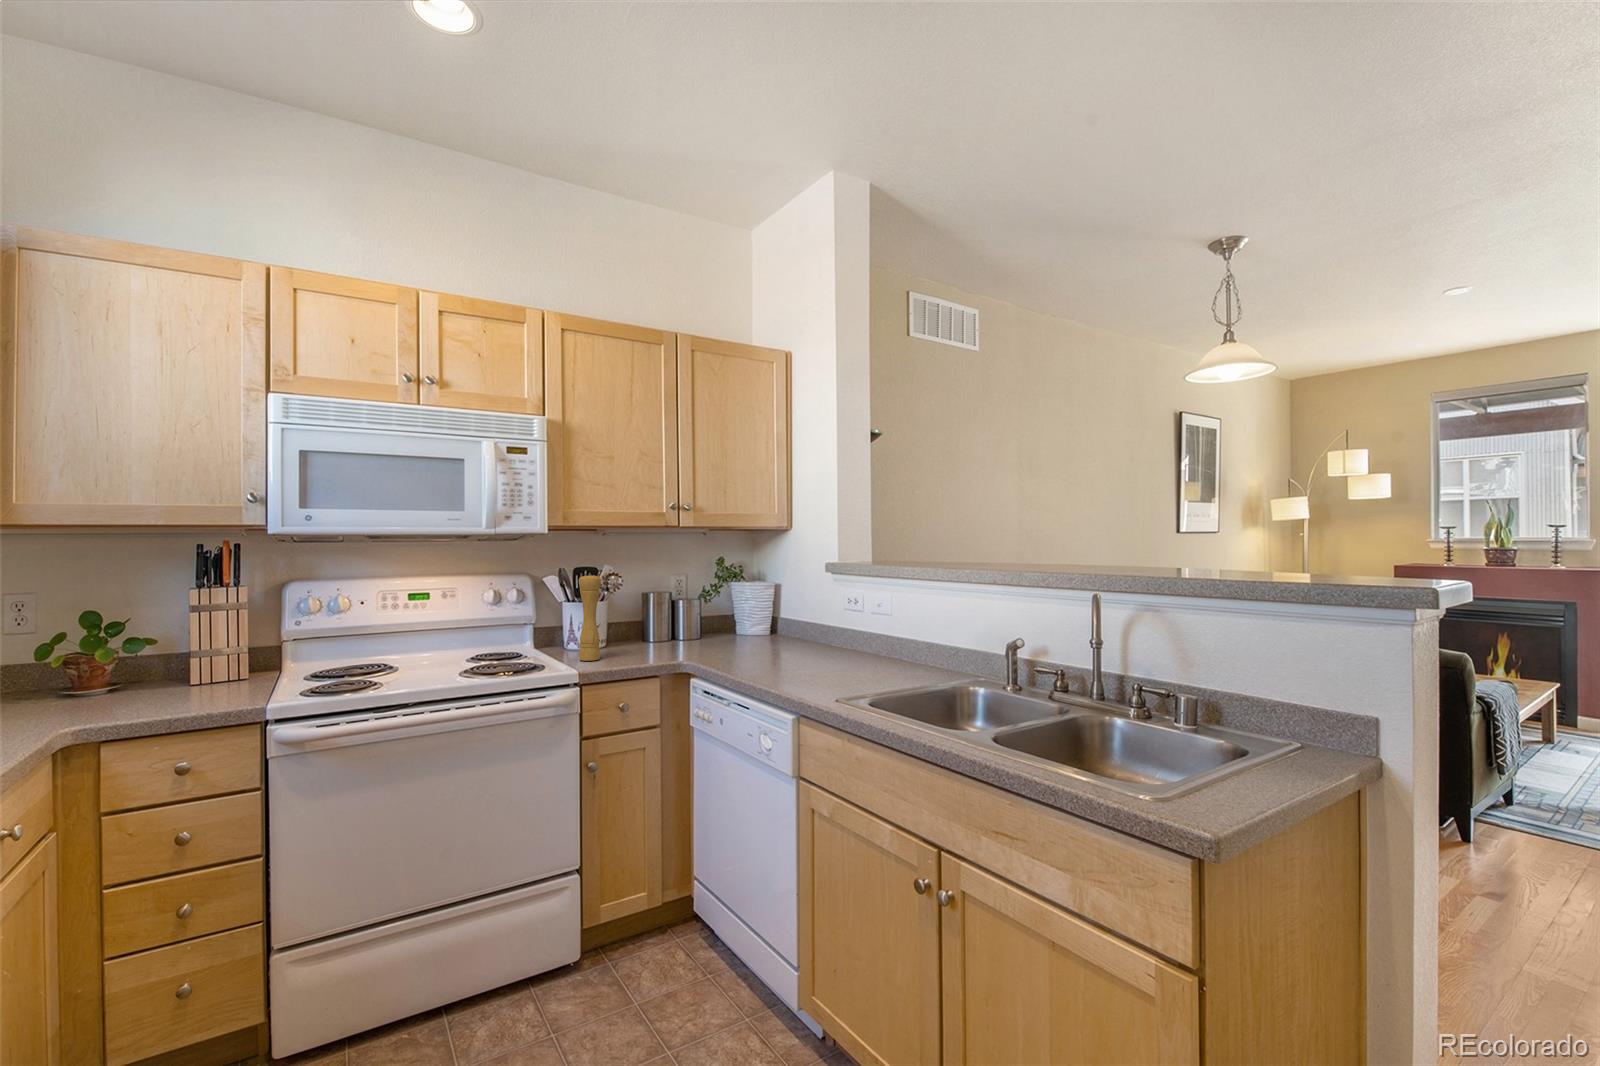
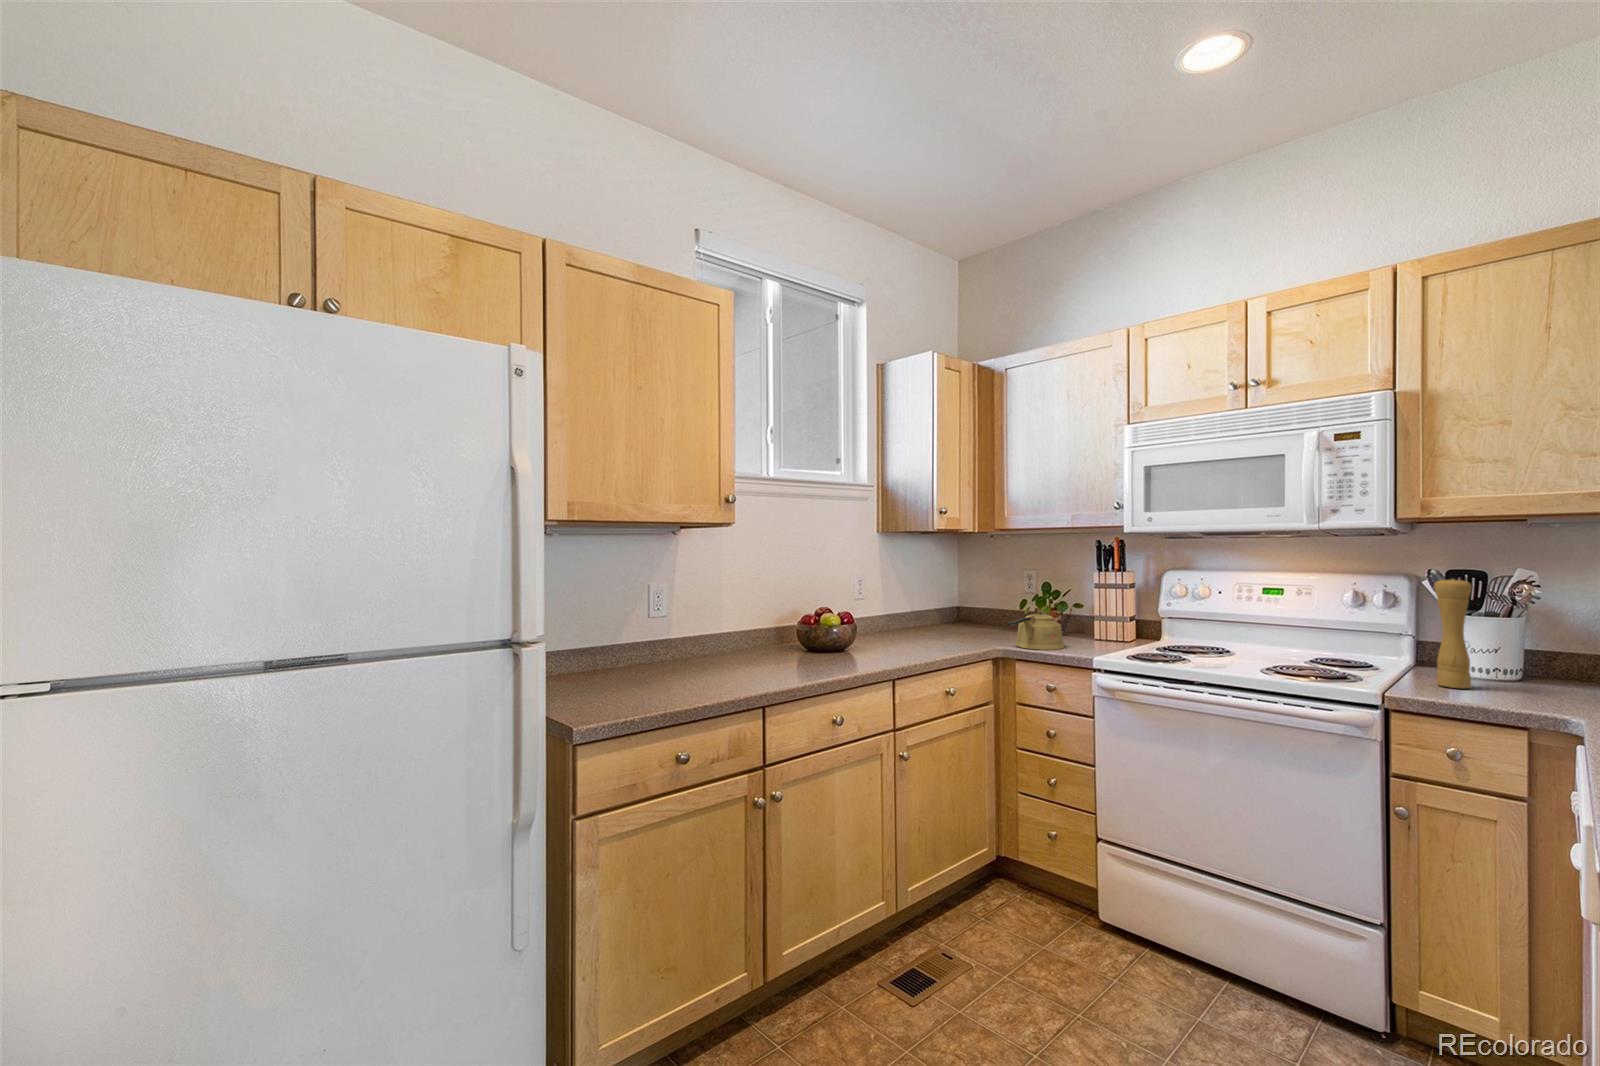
kettle: none [72,654,180,720] -> present [1008,610,1064,650]

